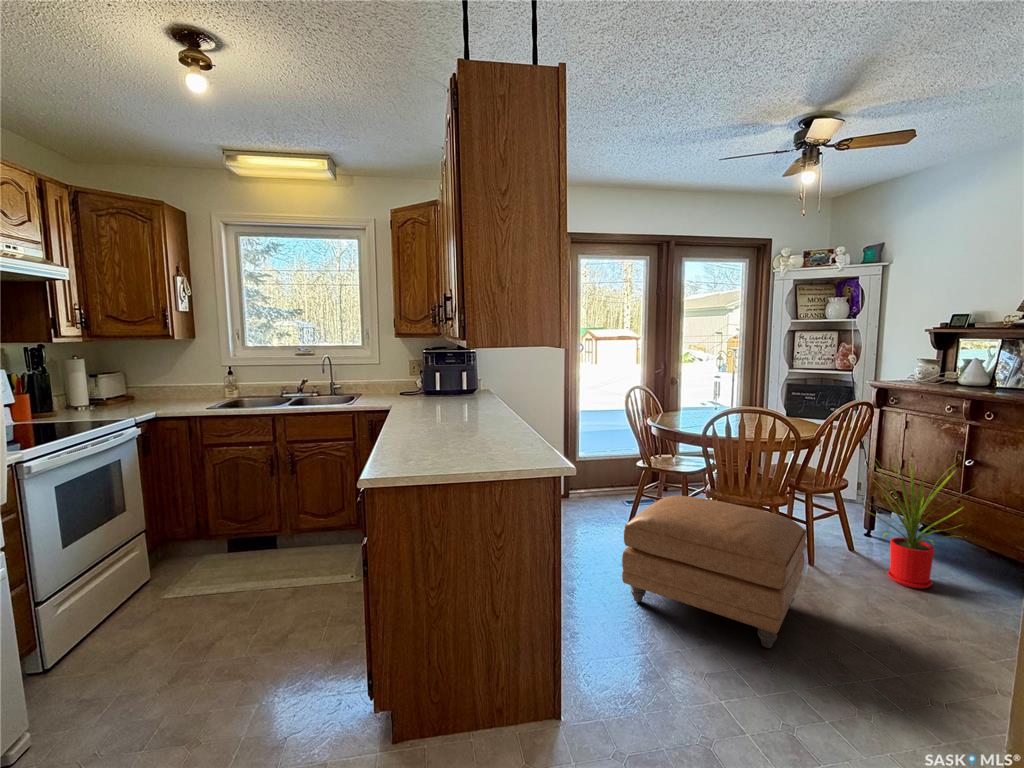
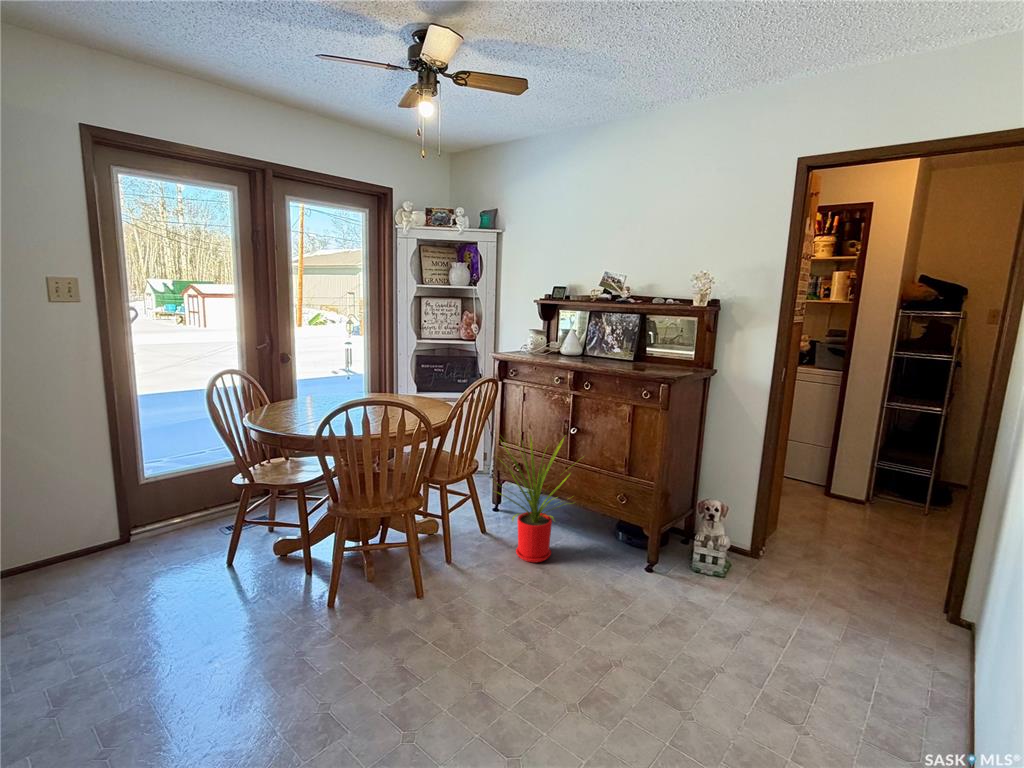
ottoman: present [622,496,807,648] -> none [187,530,444,723]

